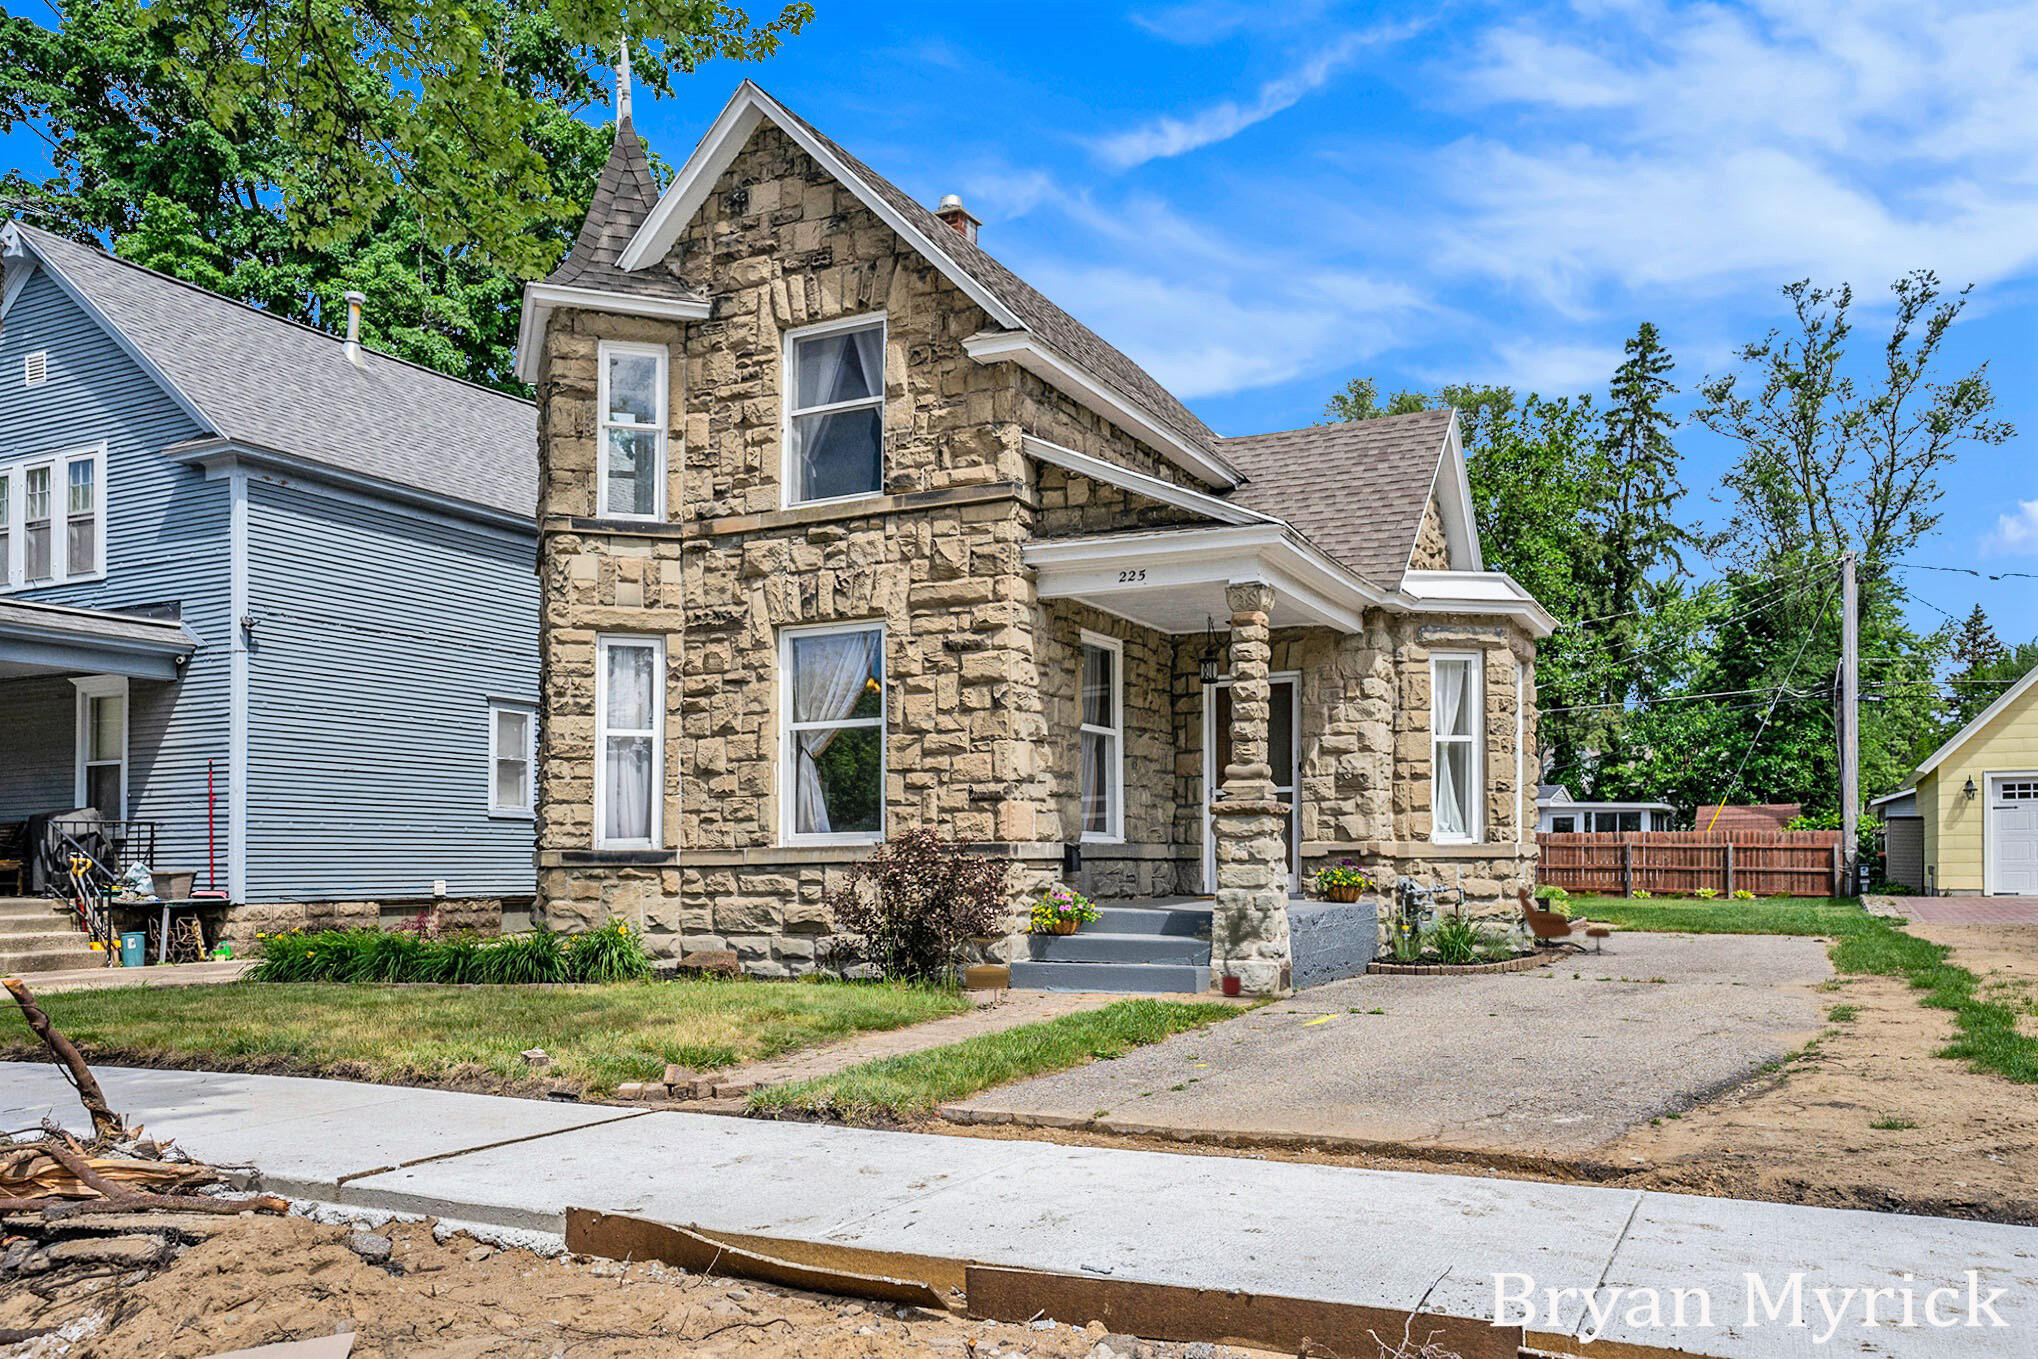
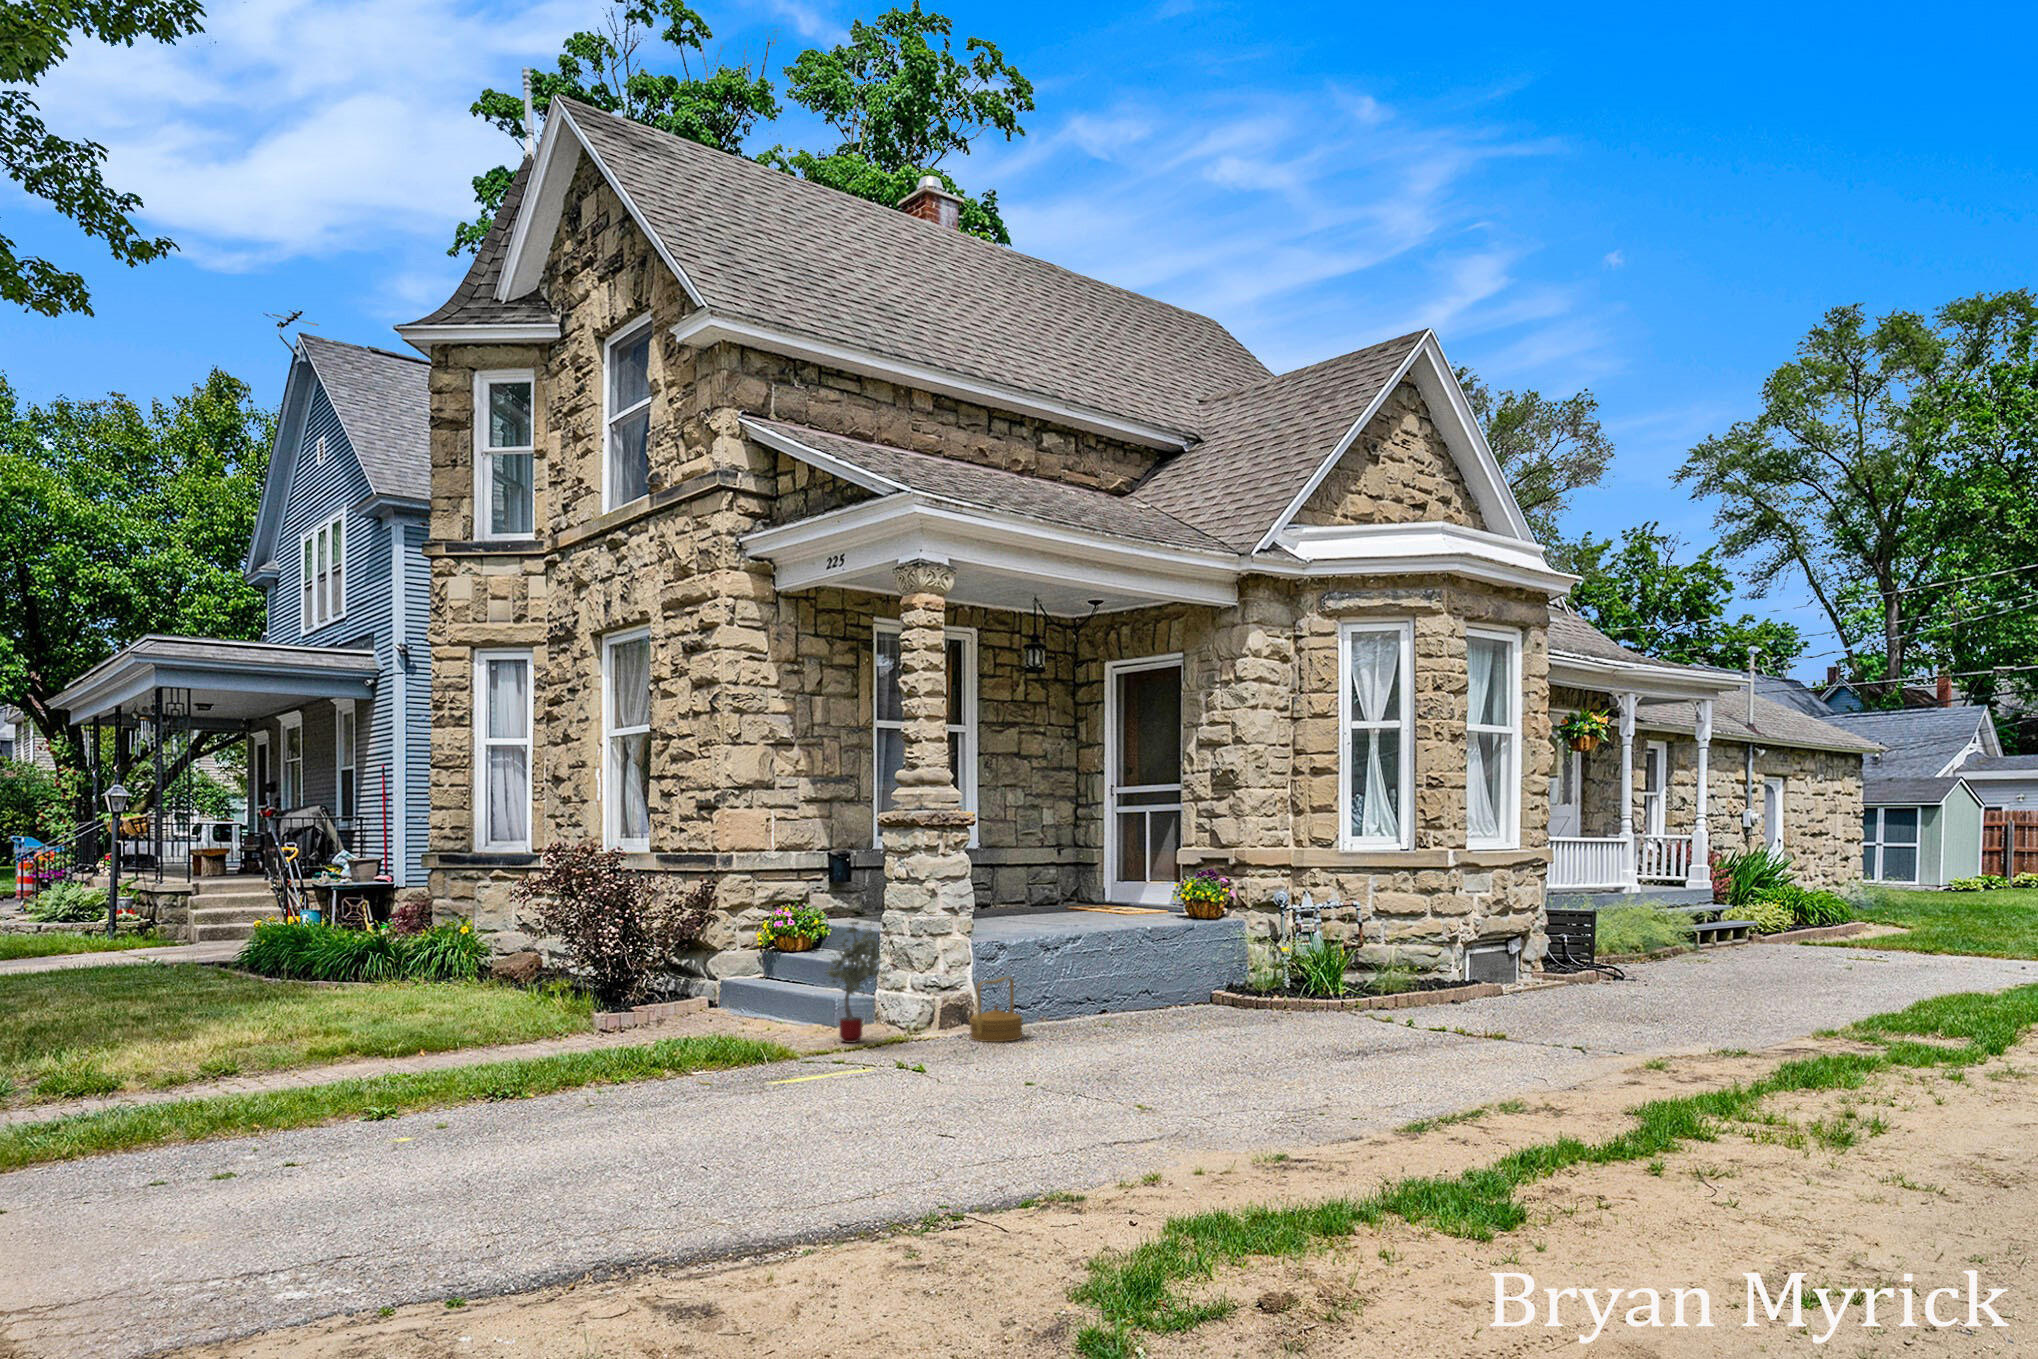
lounge chair: present [1517,887,1610,954] -> none [1459,905,1581,998]
woven basket: present [963,939,1011,989] -> present [970,977,1023,1042]

